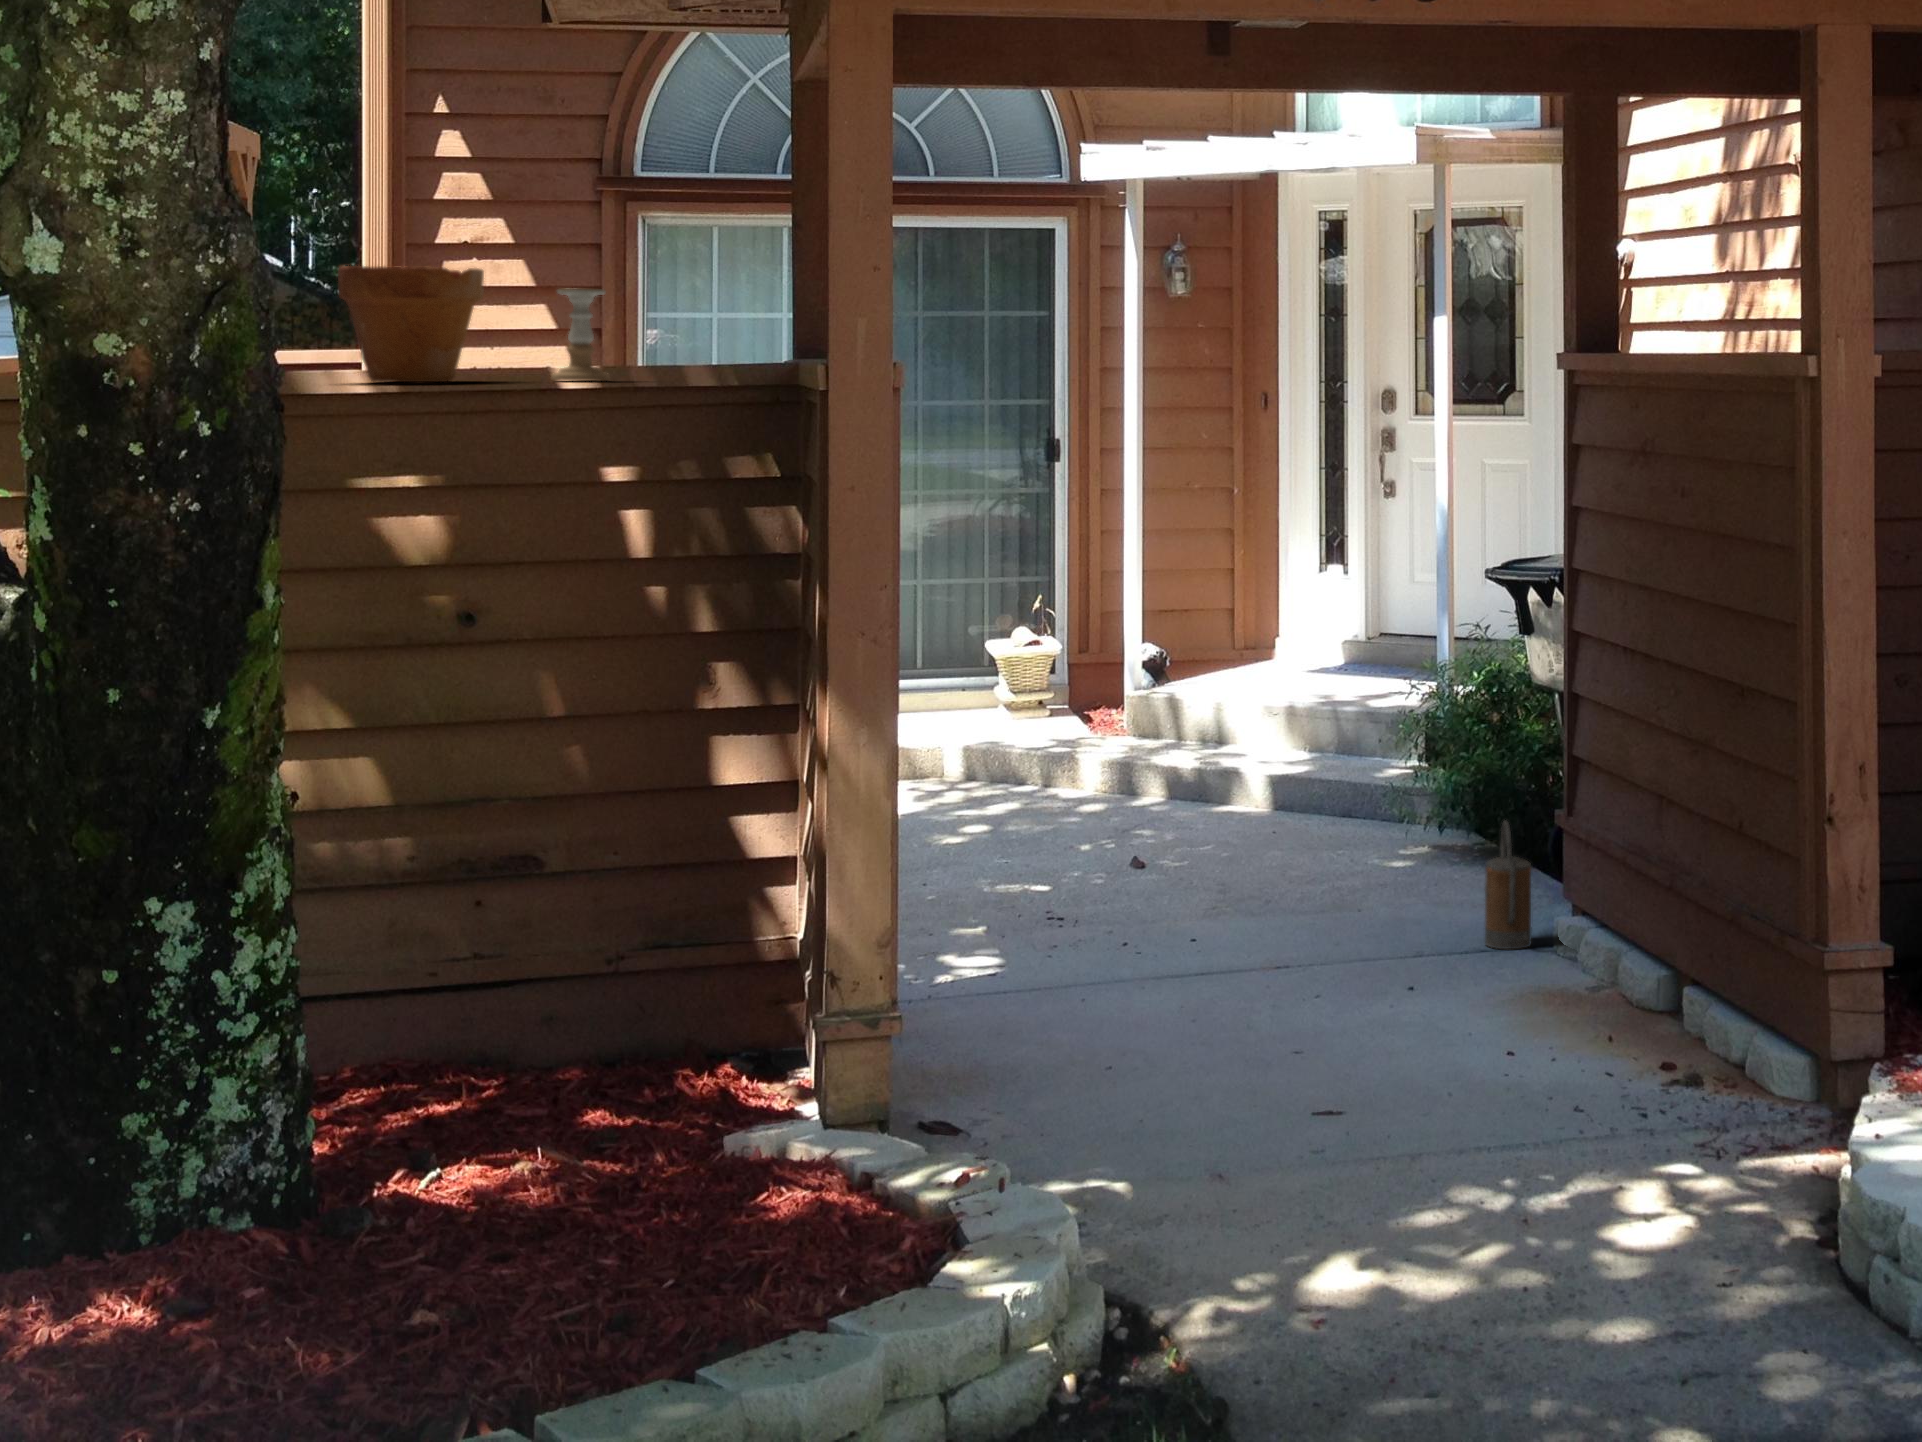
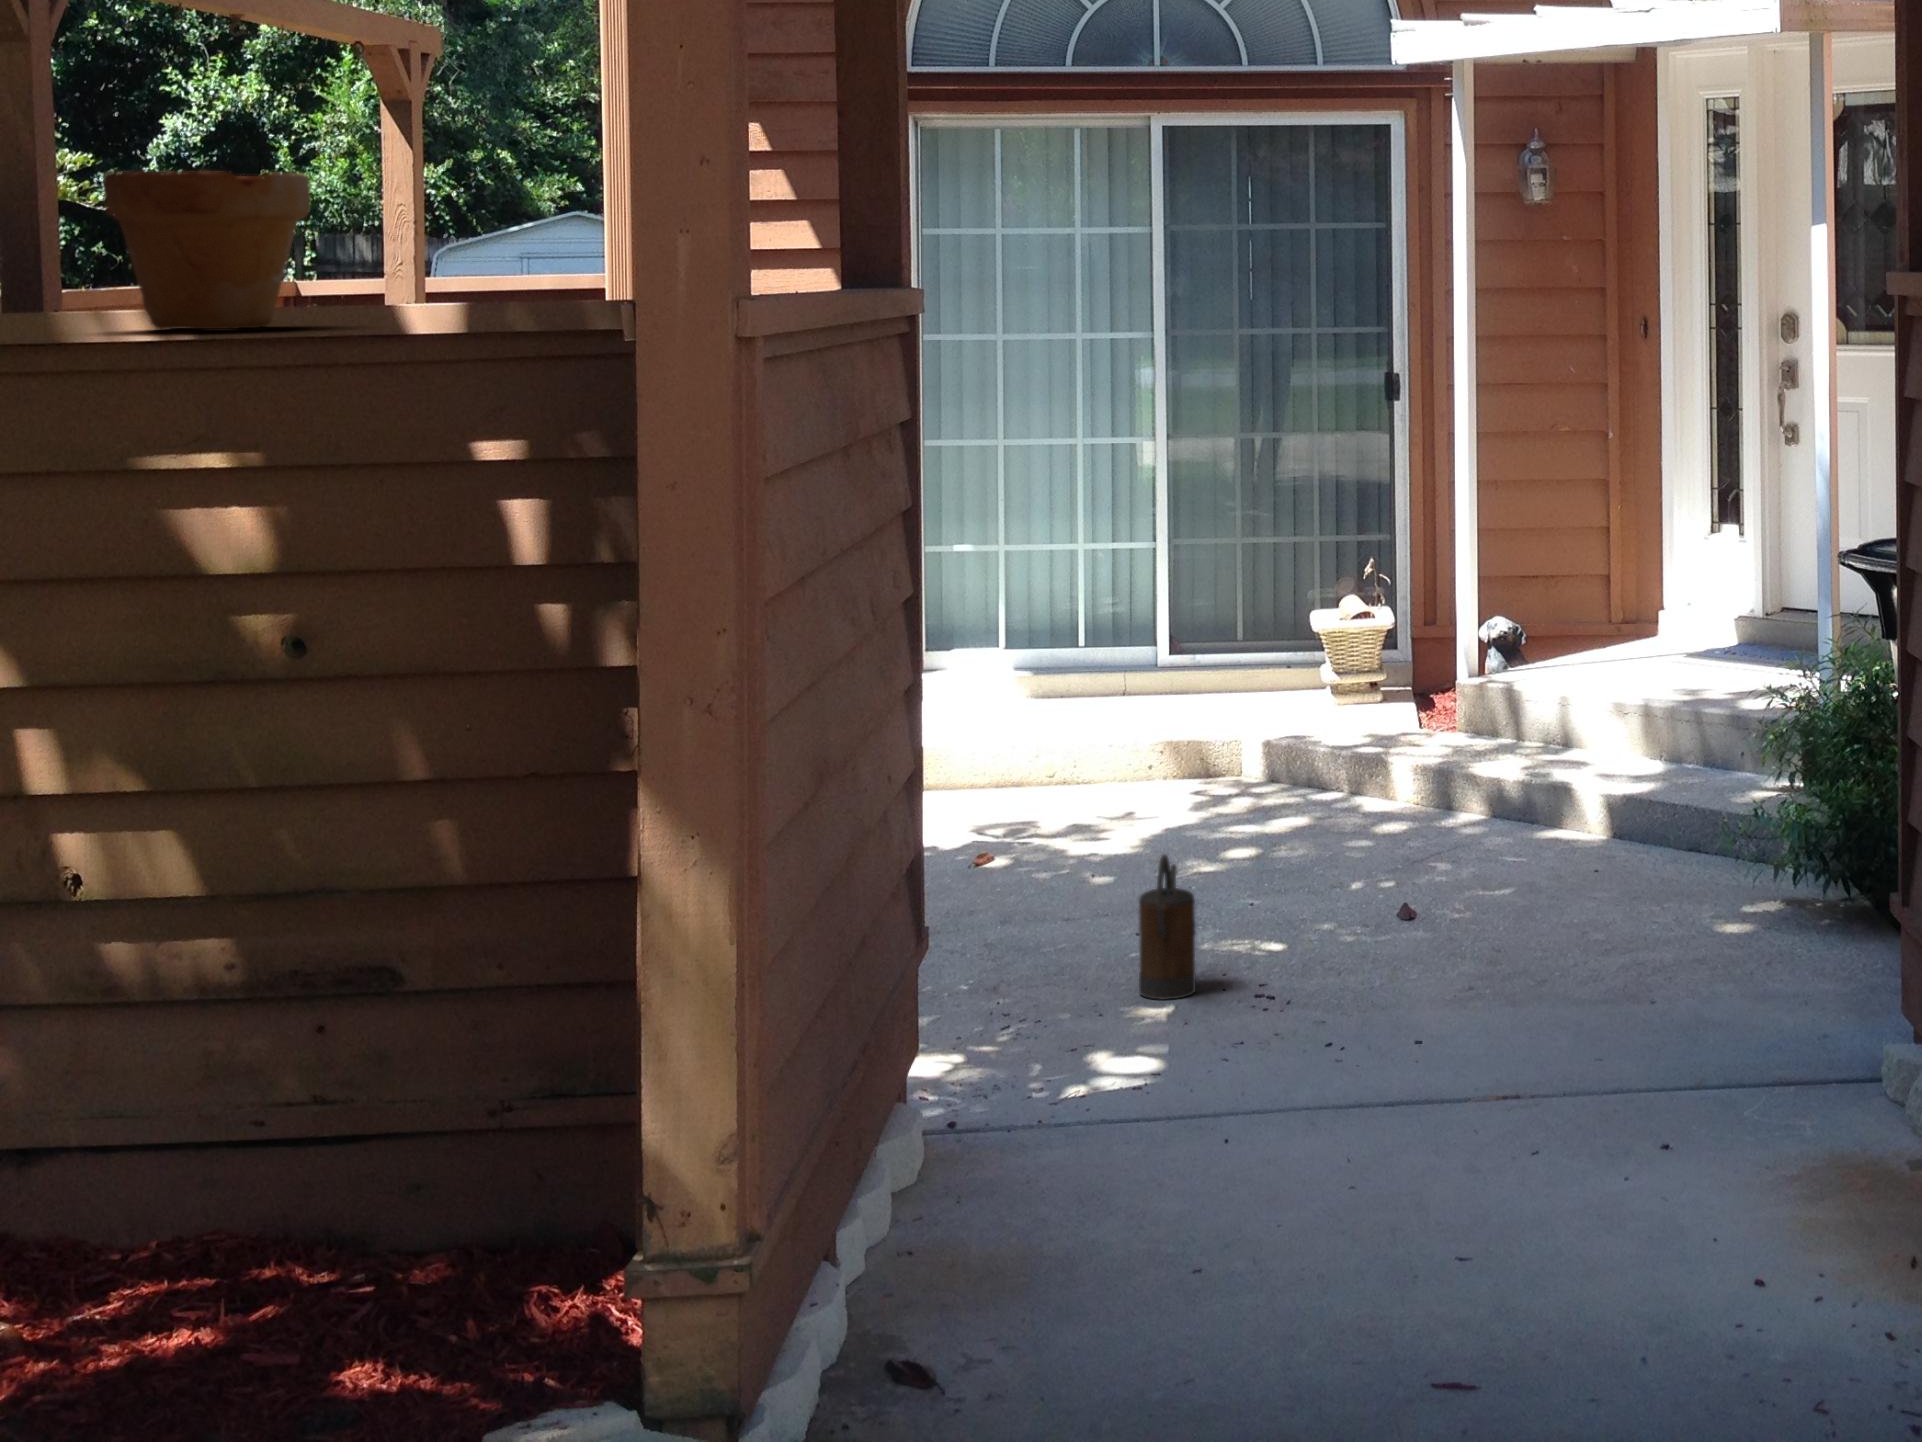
candle holder: present [552,289,610,381] -> none [389,199,471,326]
watering can: present [1485,821,1532,949] -> present [1139,855,1196,1000]

